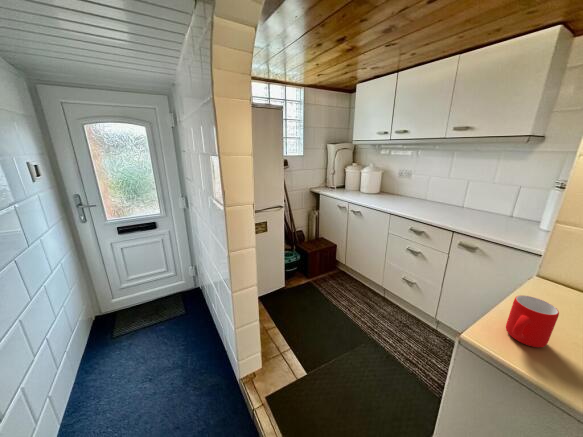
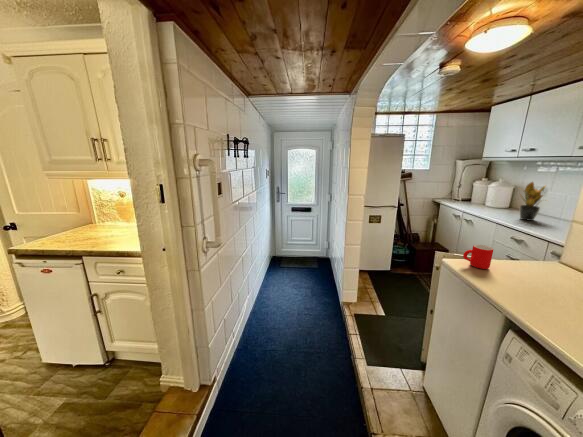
potted plant: none [400,164,429,206] -> present [520,182,545,221]

